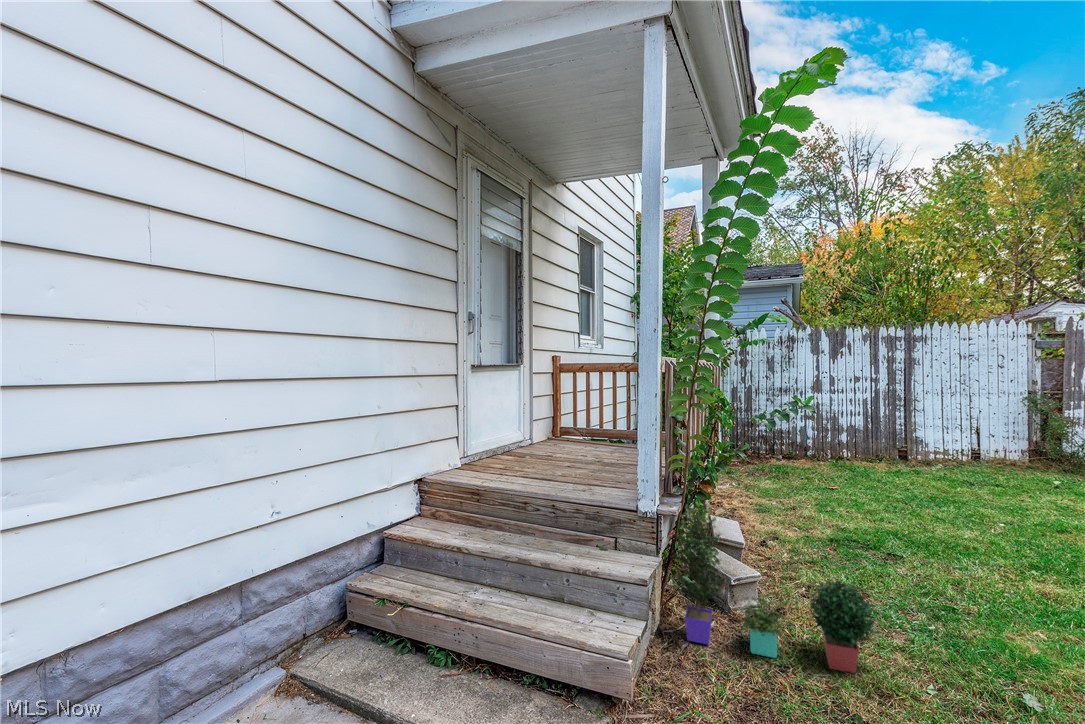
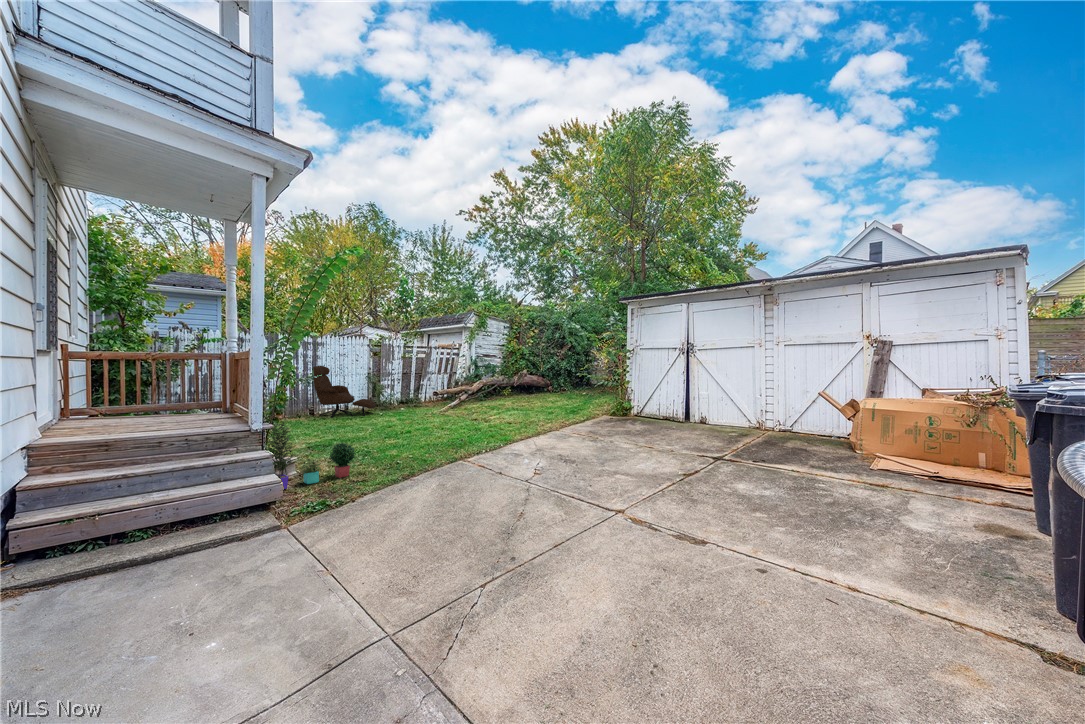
lounge chair: none [902,376,1044,481] -> present [313,366,376,417]

